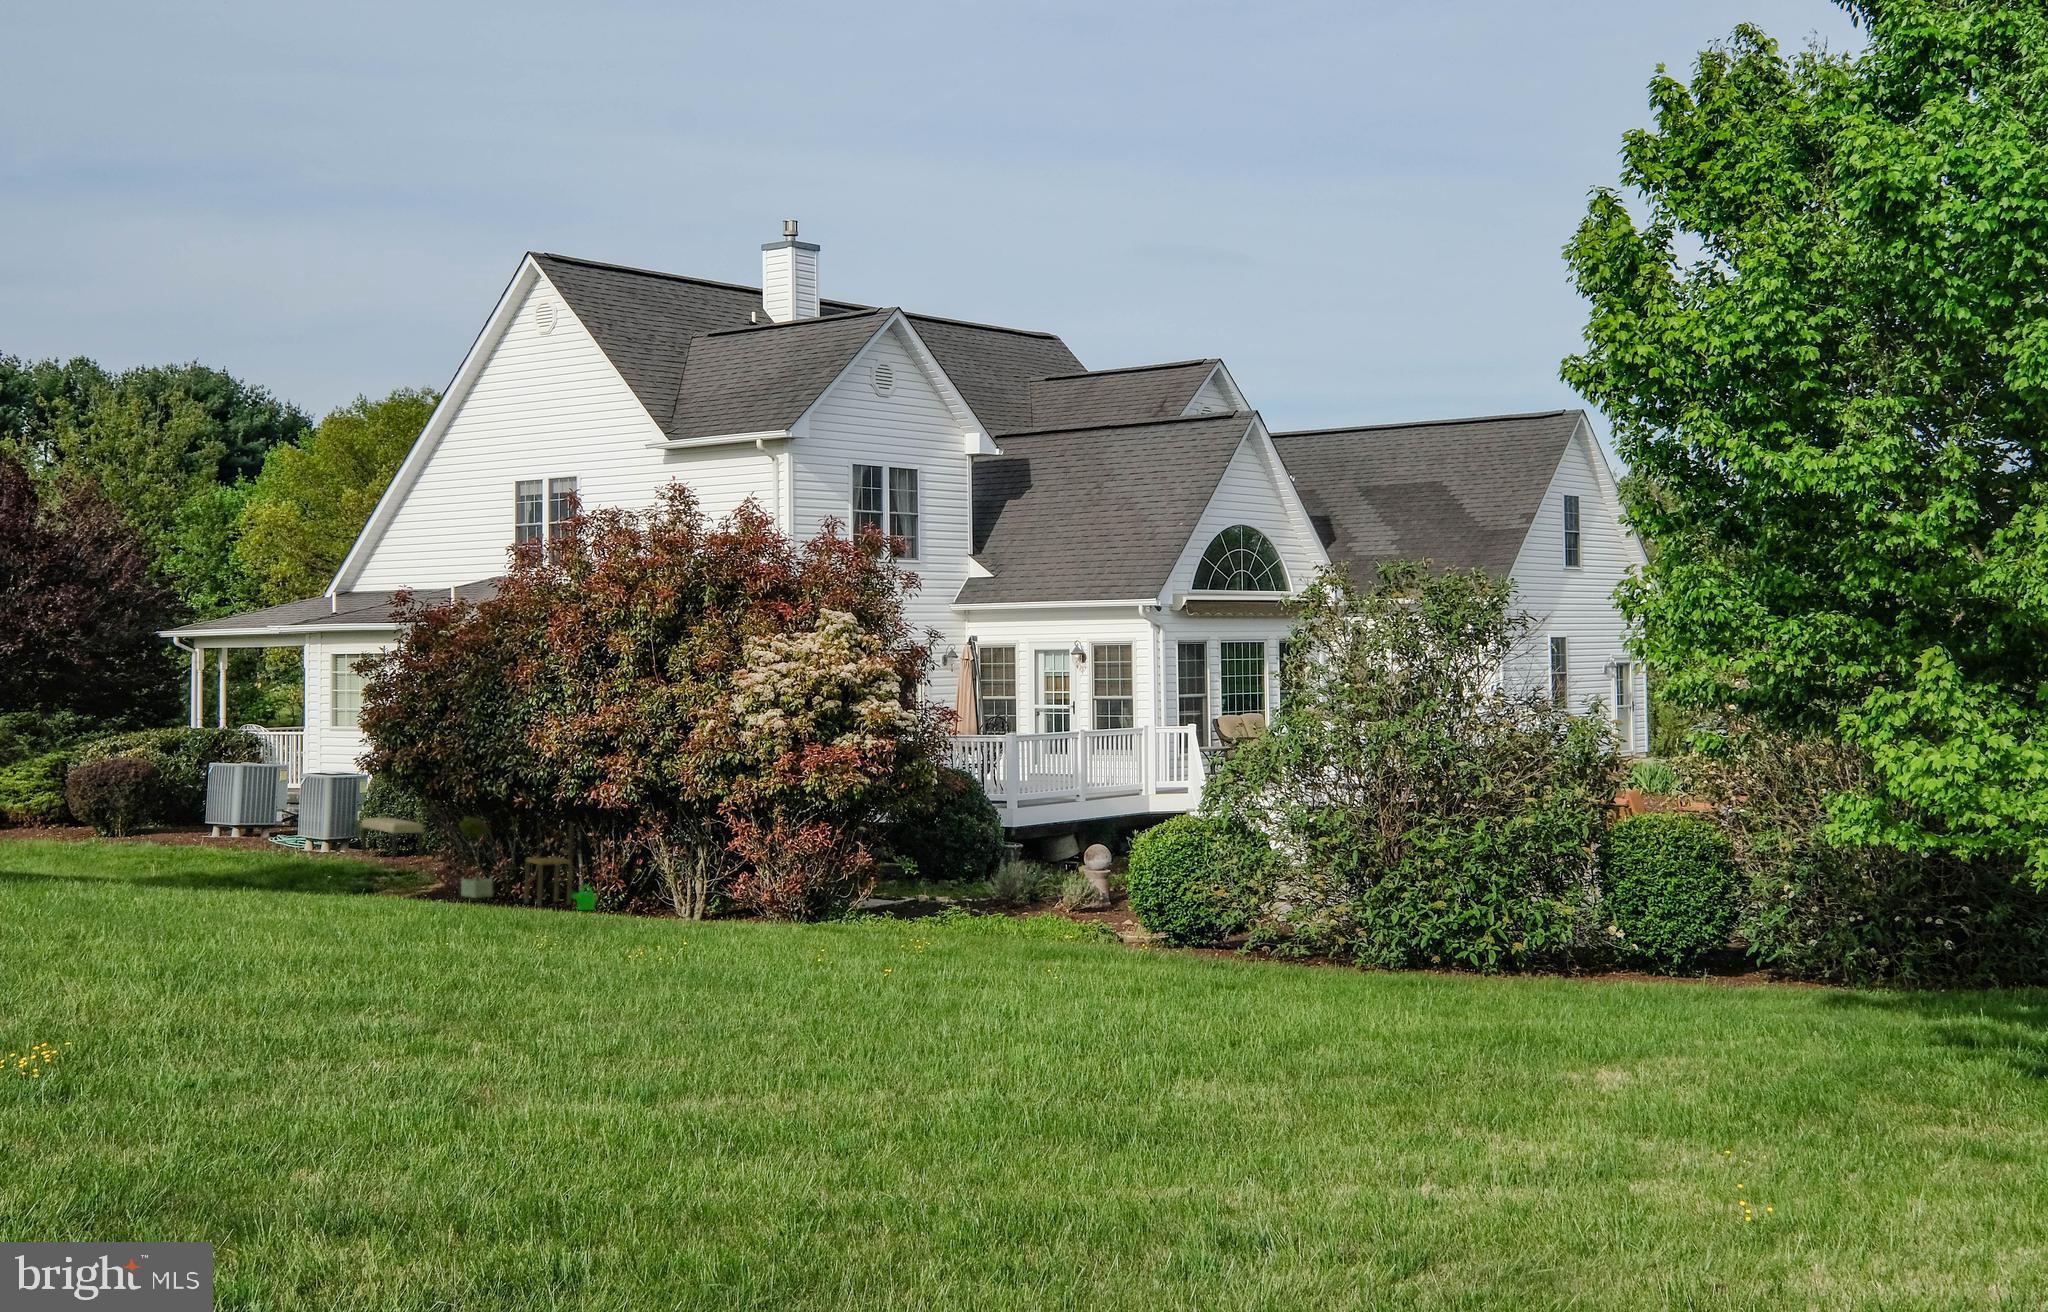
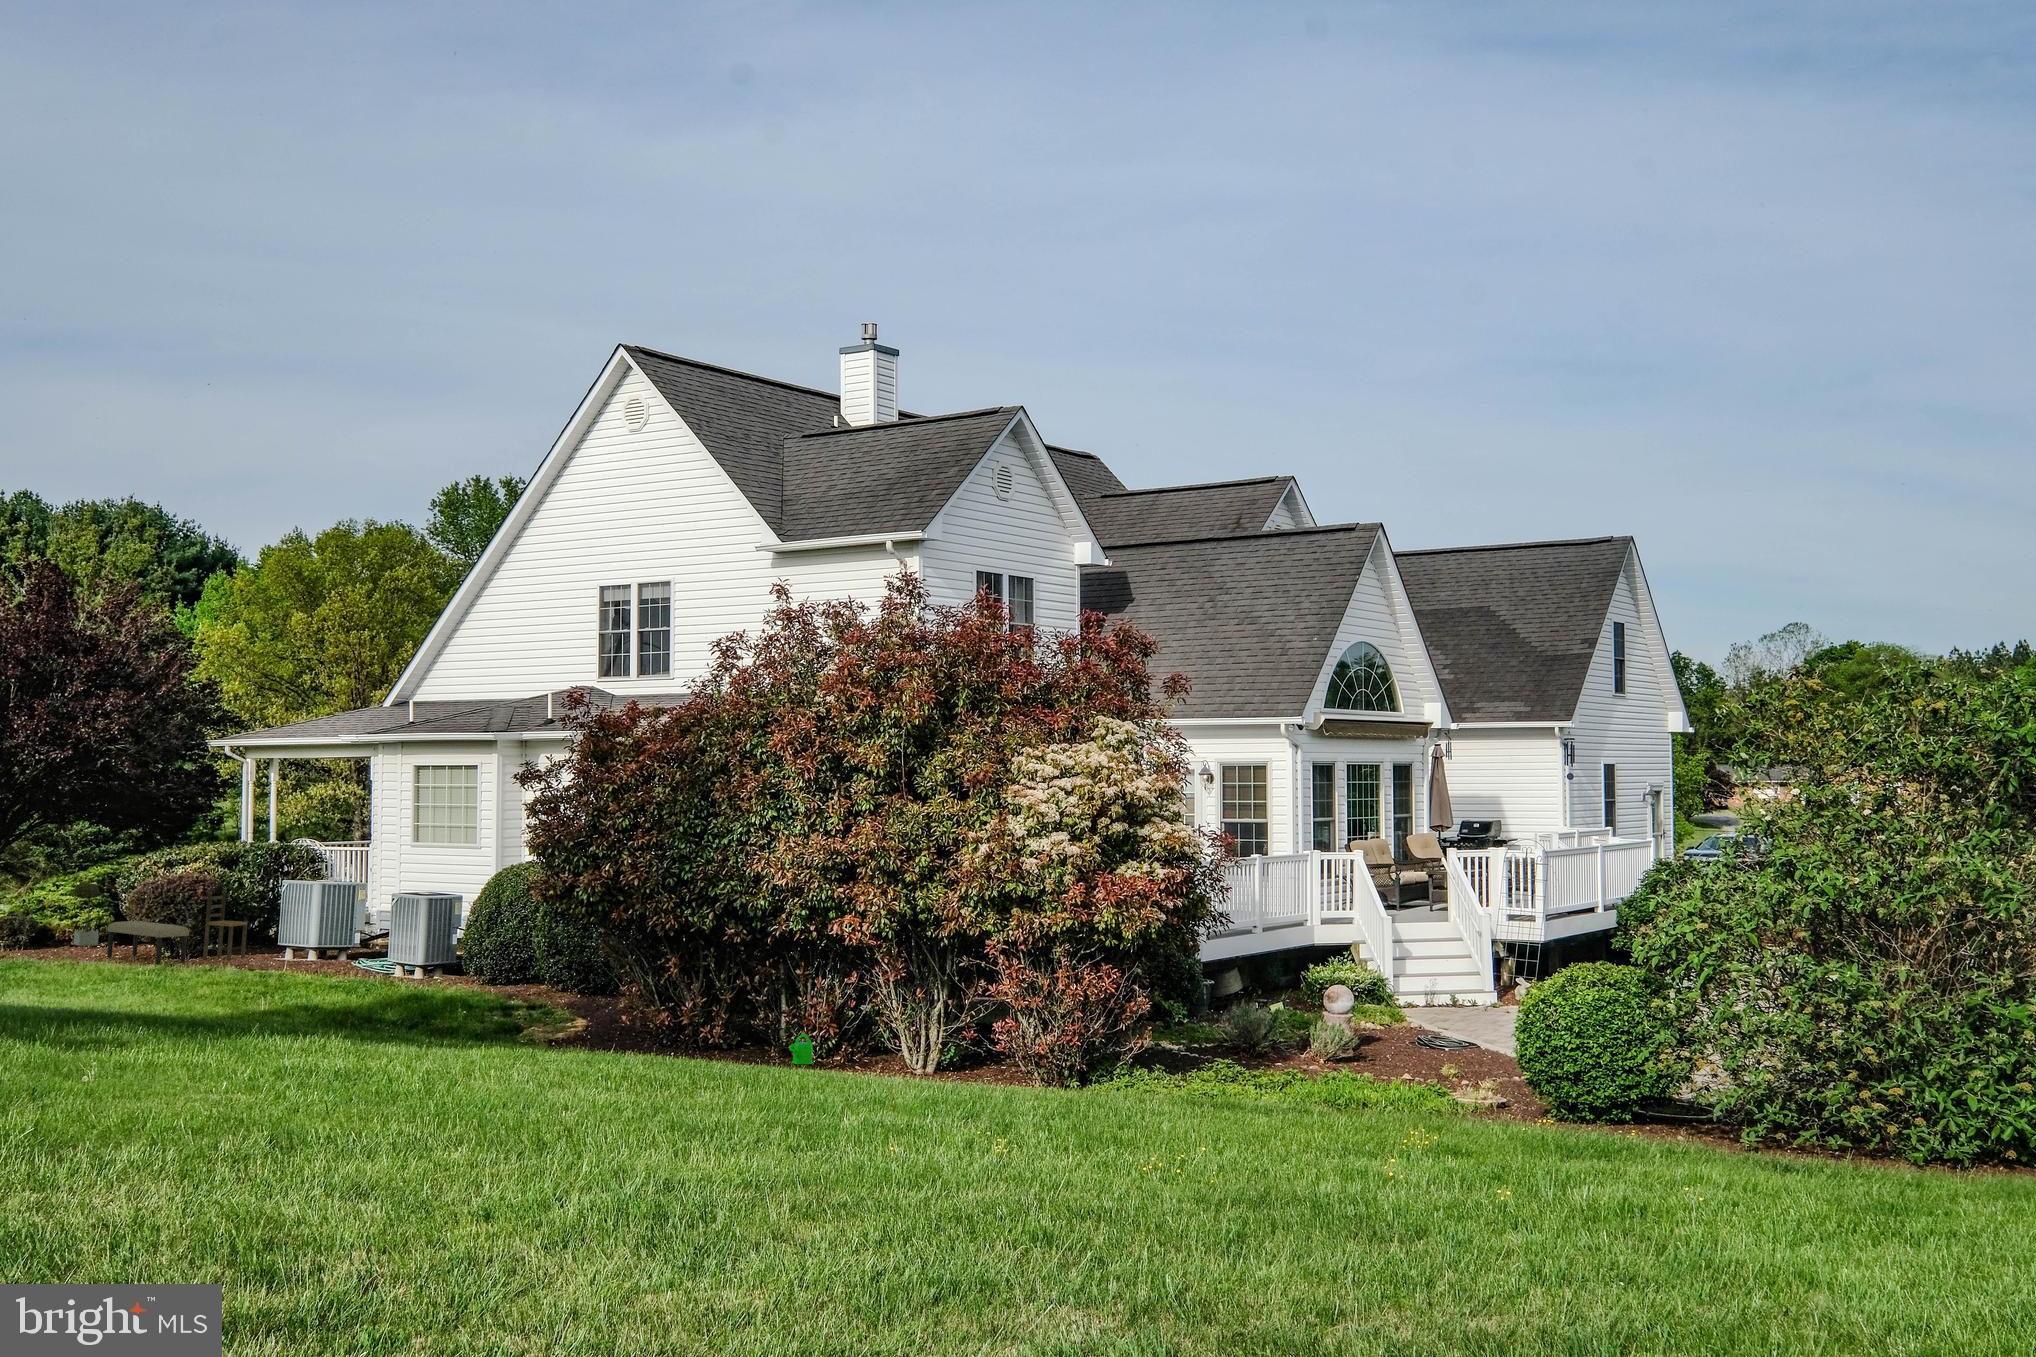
potted tree: present [460,816,493,898] -> present [74,881,103,946]
bench: present [362,817,424,859] -> present [107,921,189,964]
chair: present [524,822,574,907] -> present [203,890,247,960]

